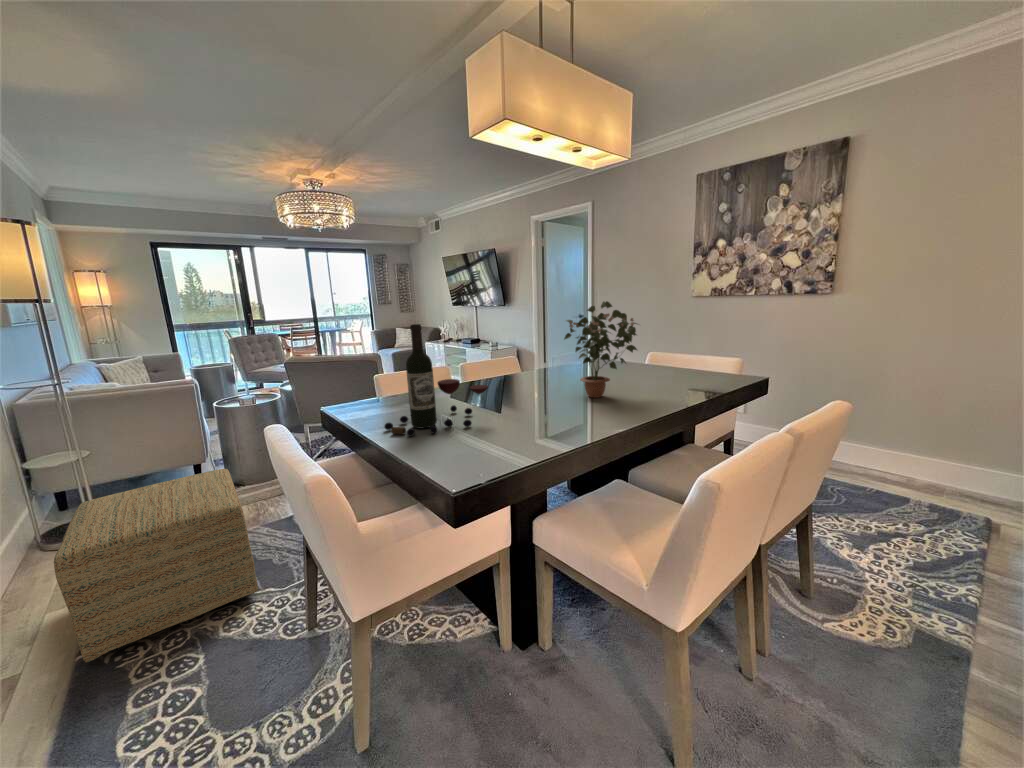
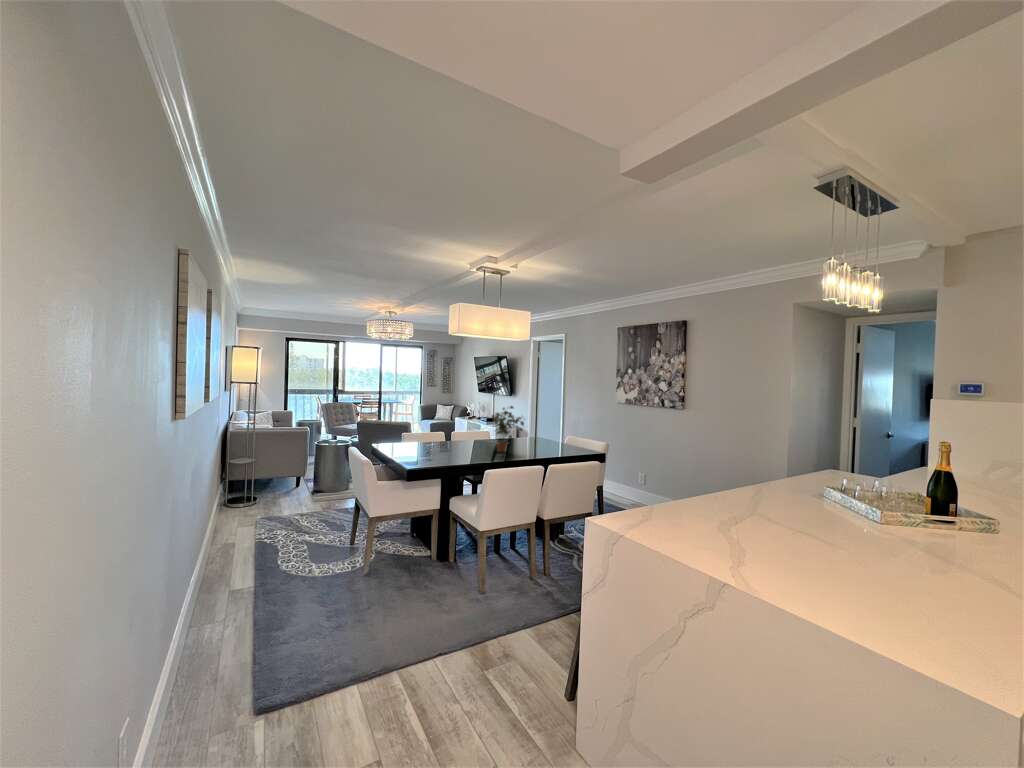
wine bottle: present [385,324,488,436] -> none [397,410,444,456]
ottoman: present [54,469,258,663] -> none [260,472,331,541]

